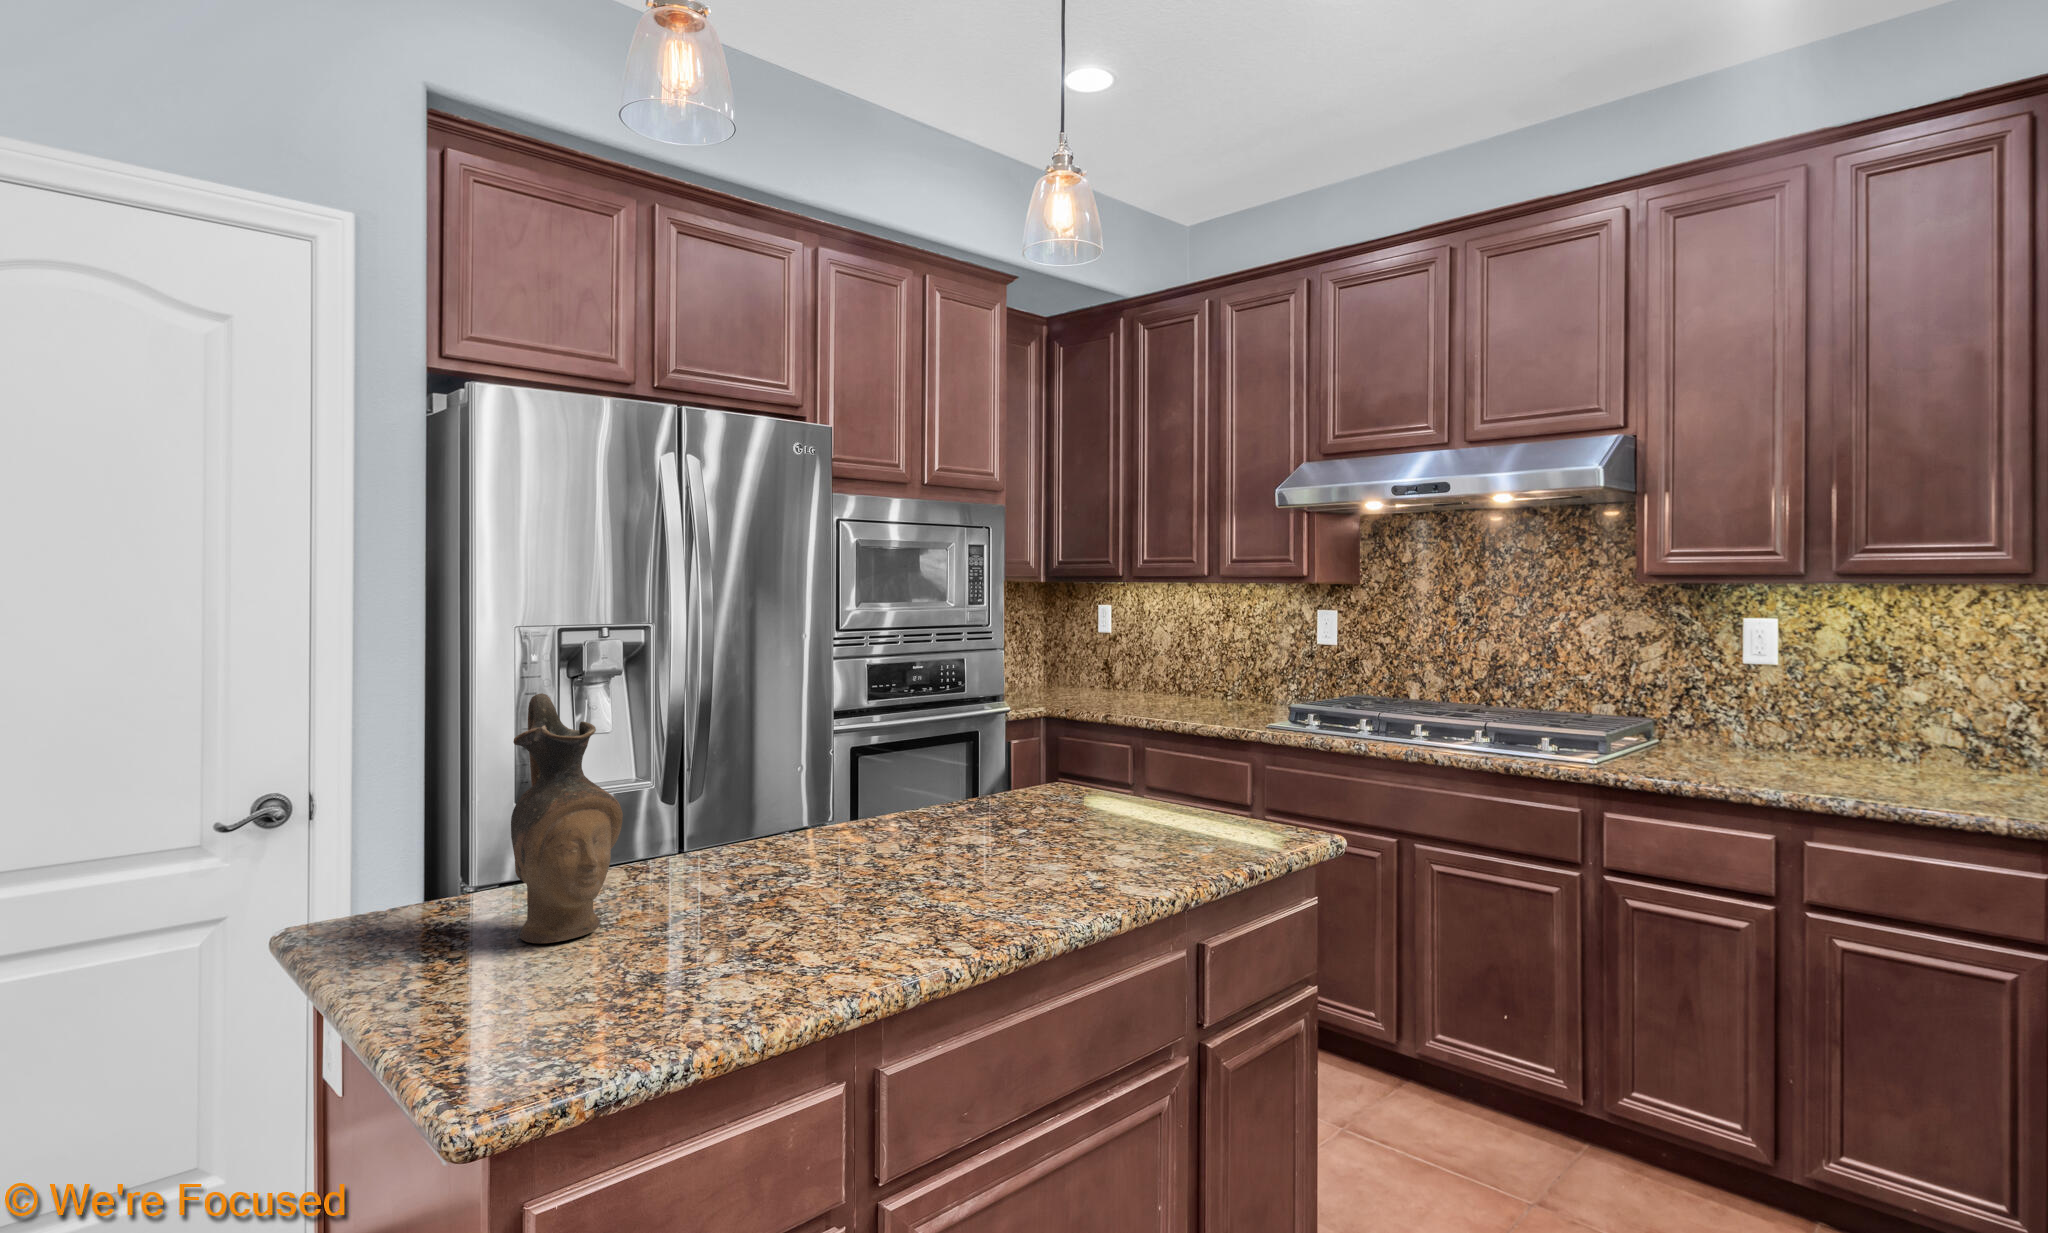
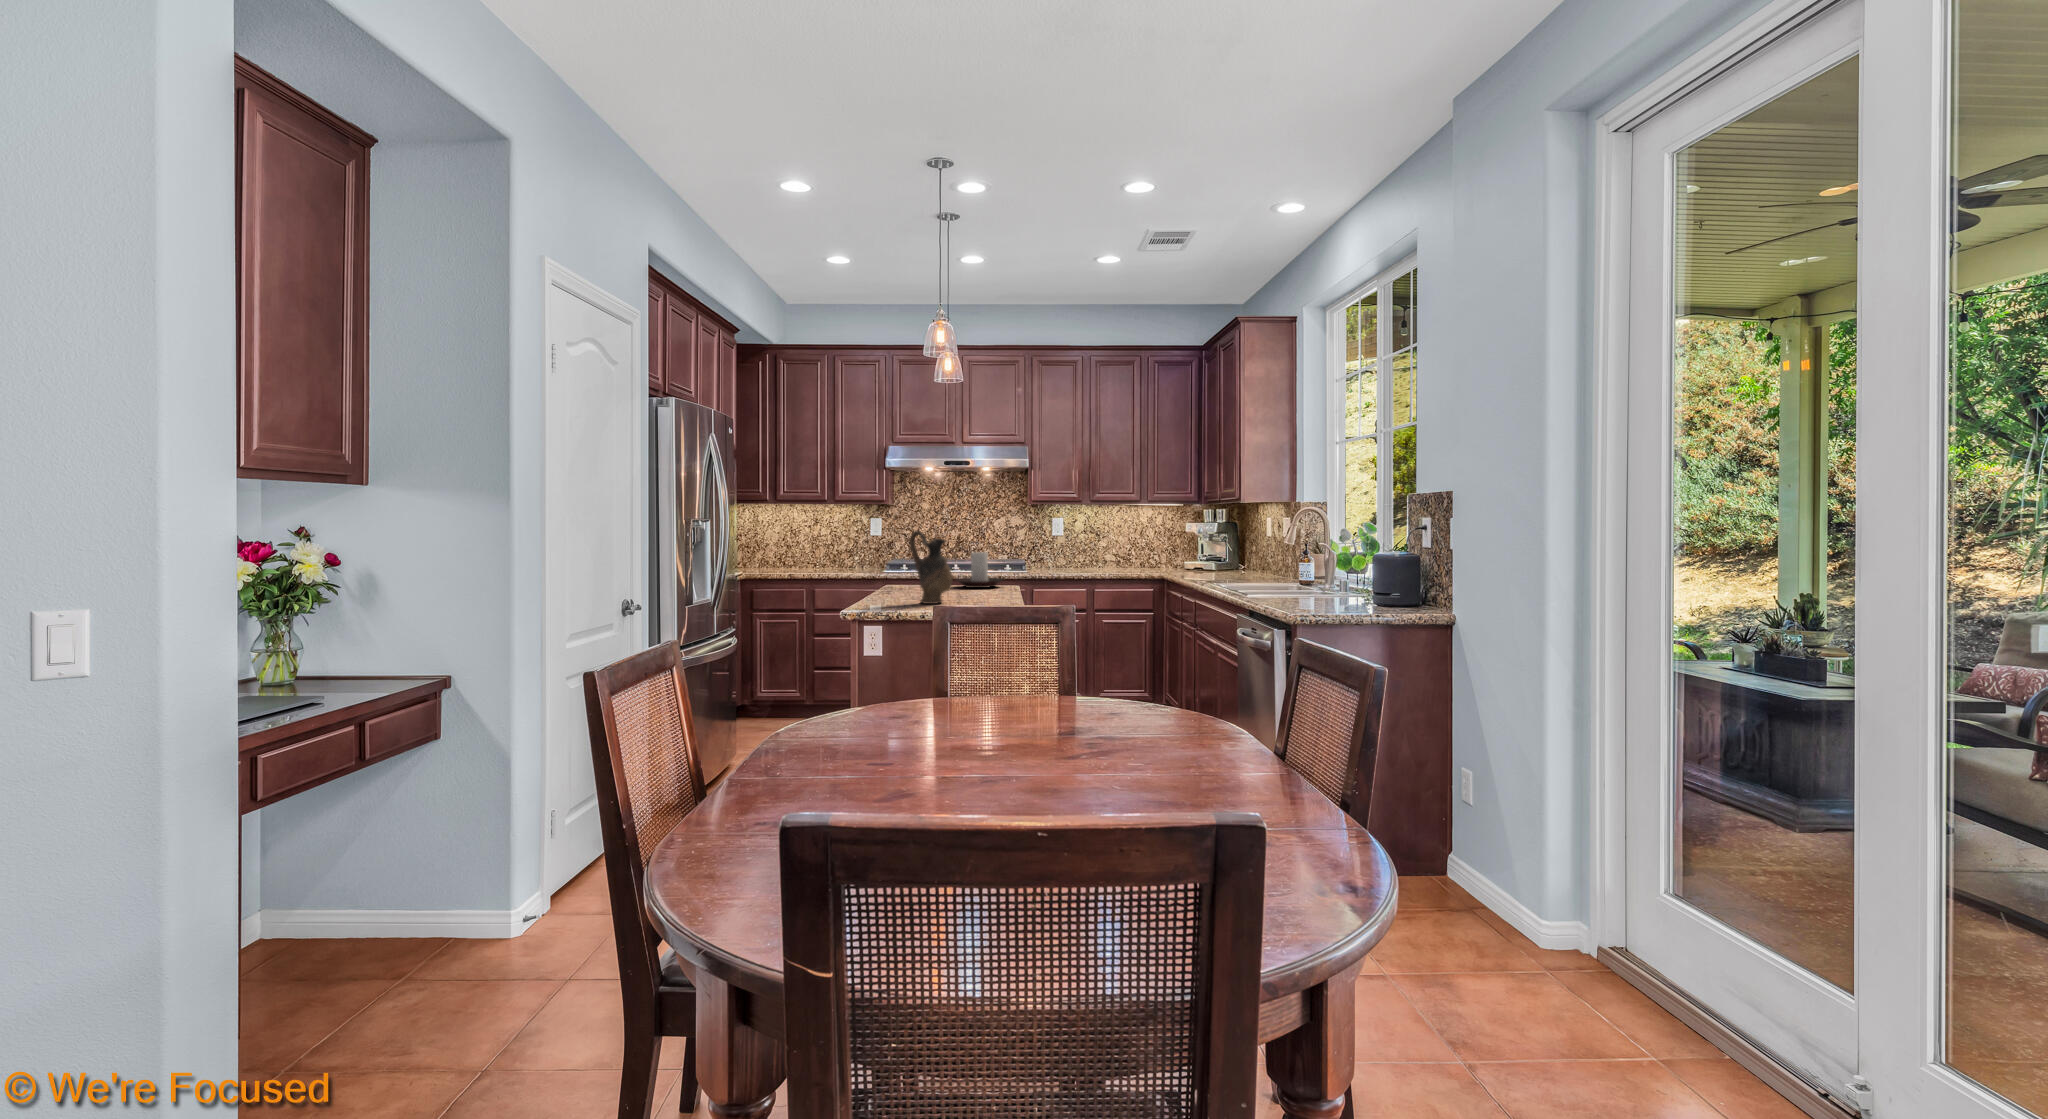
candle holder: none [1029,733,1177,852] -> present [957,552,1002,588]

